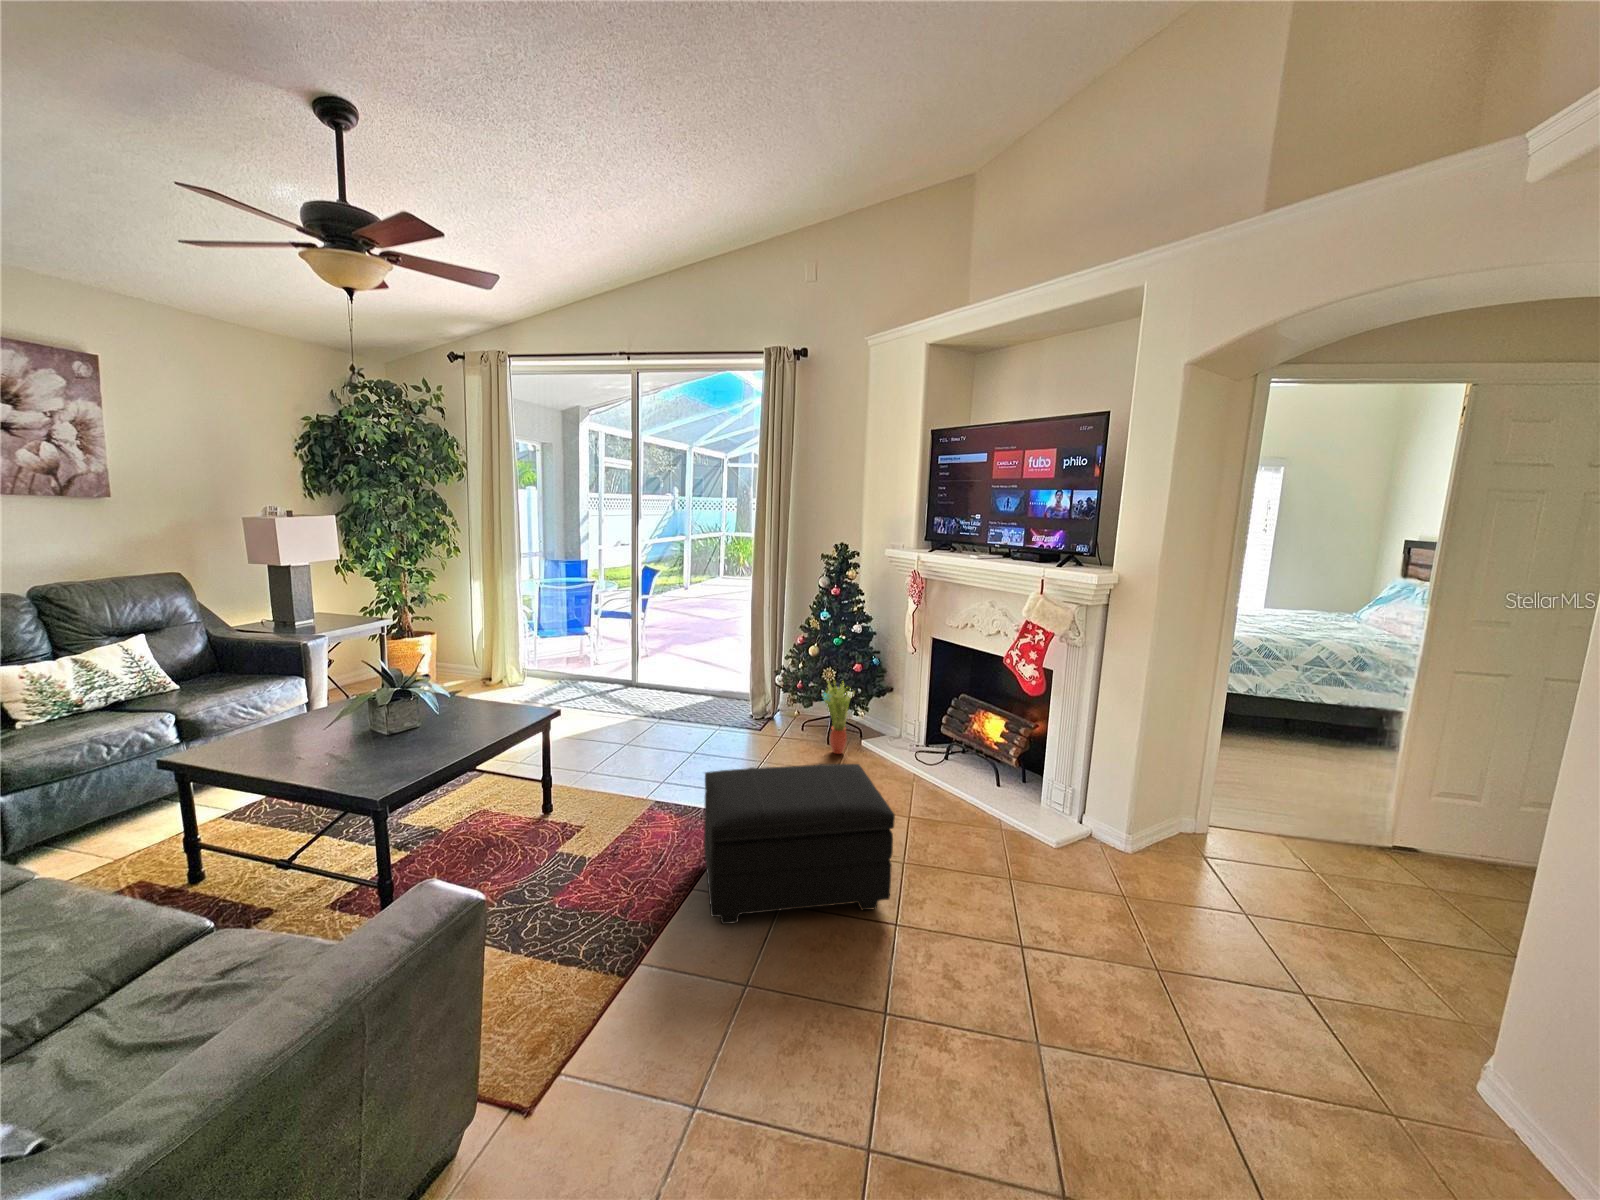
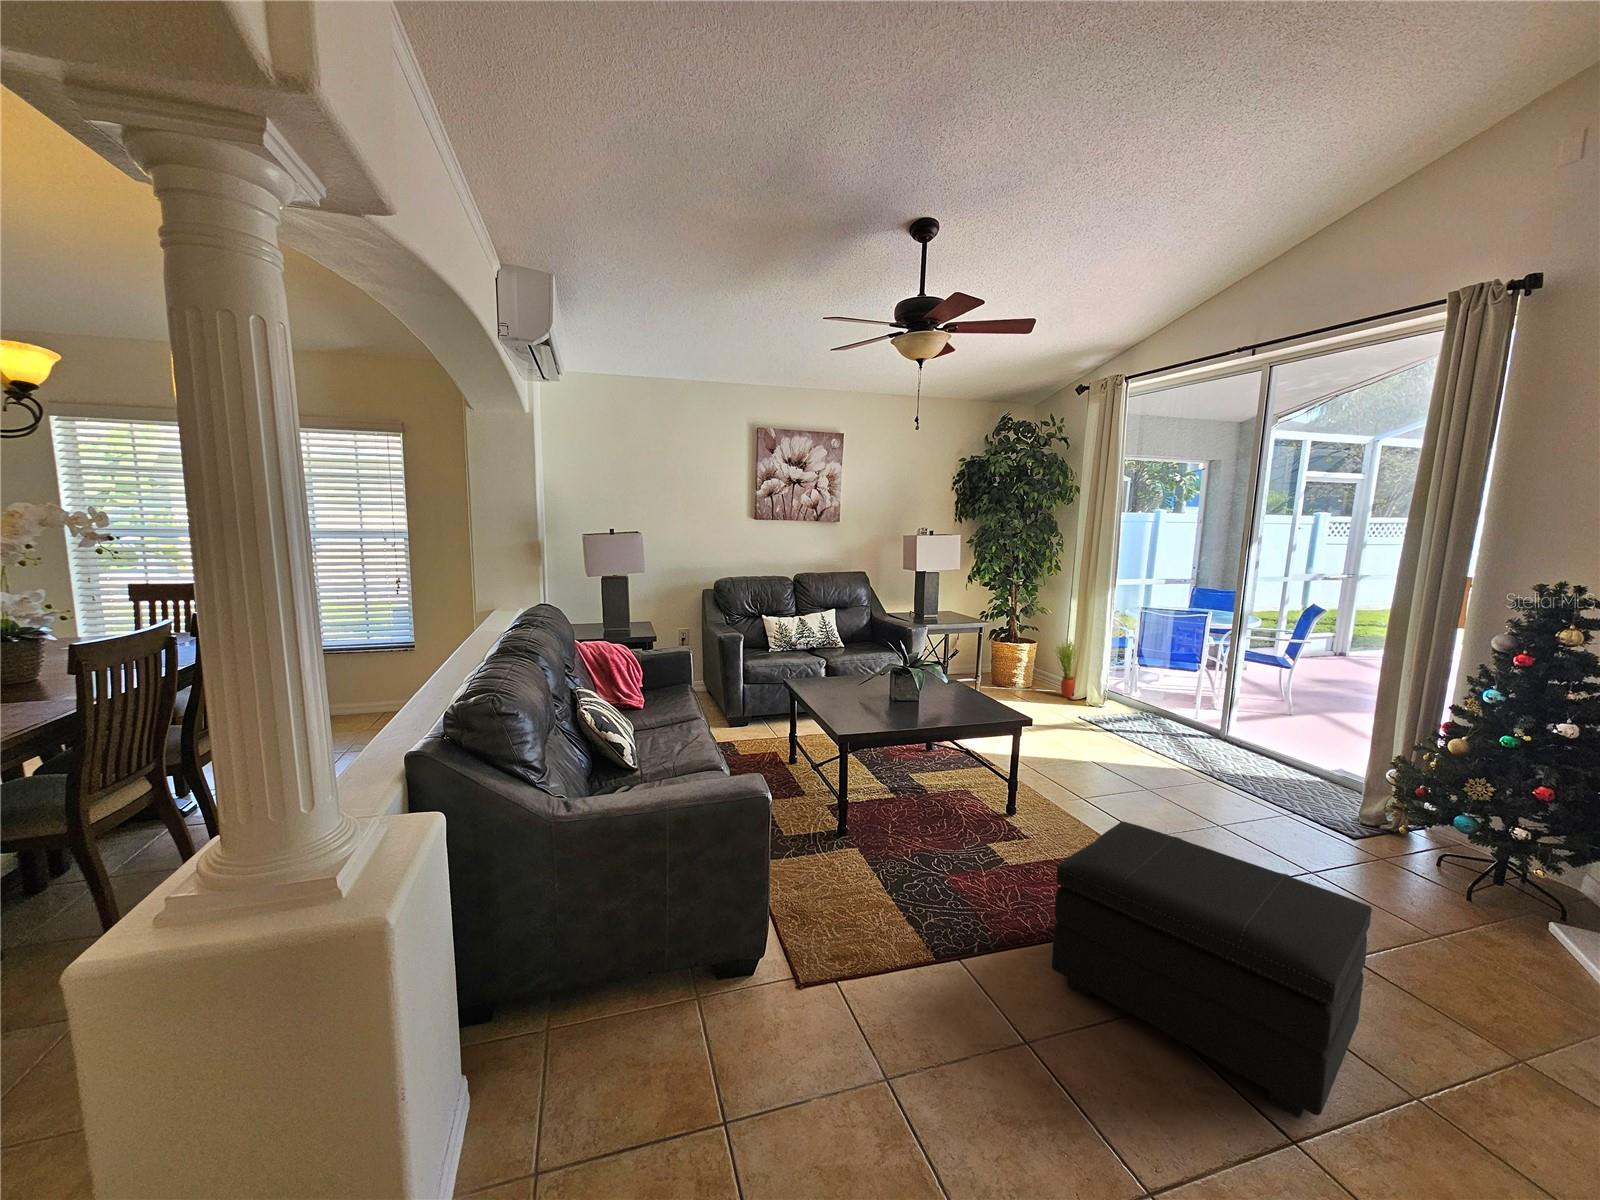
potted plant: present [825,682,854,754] -> present [1055,639,1077,697]

